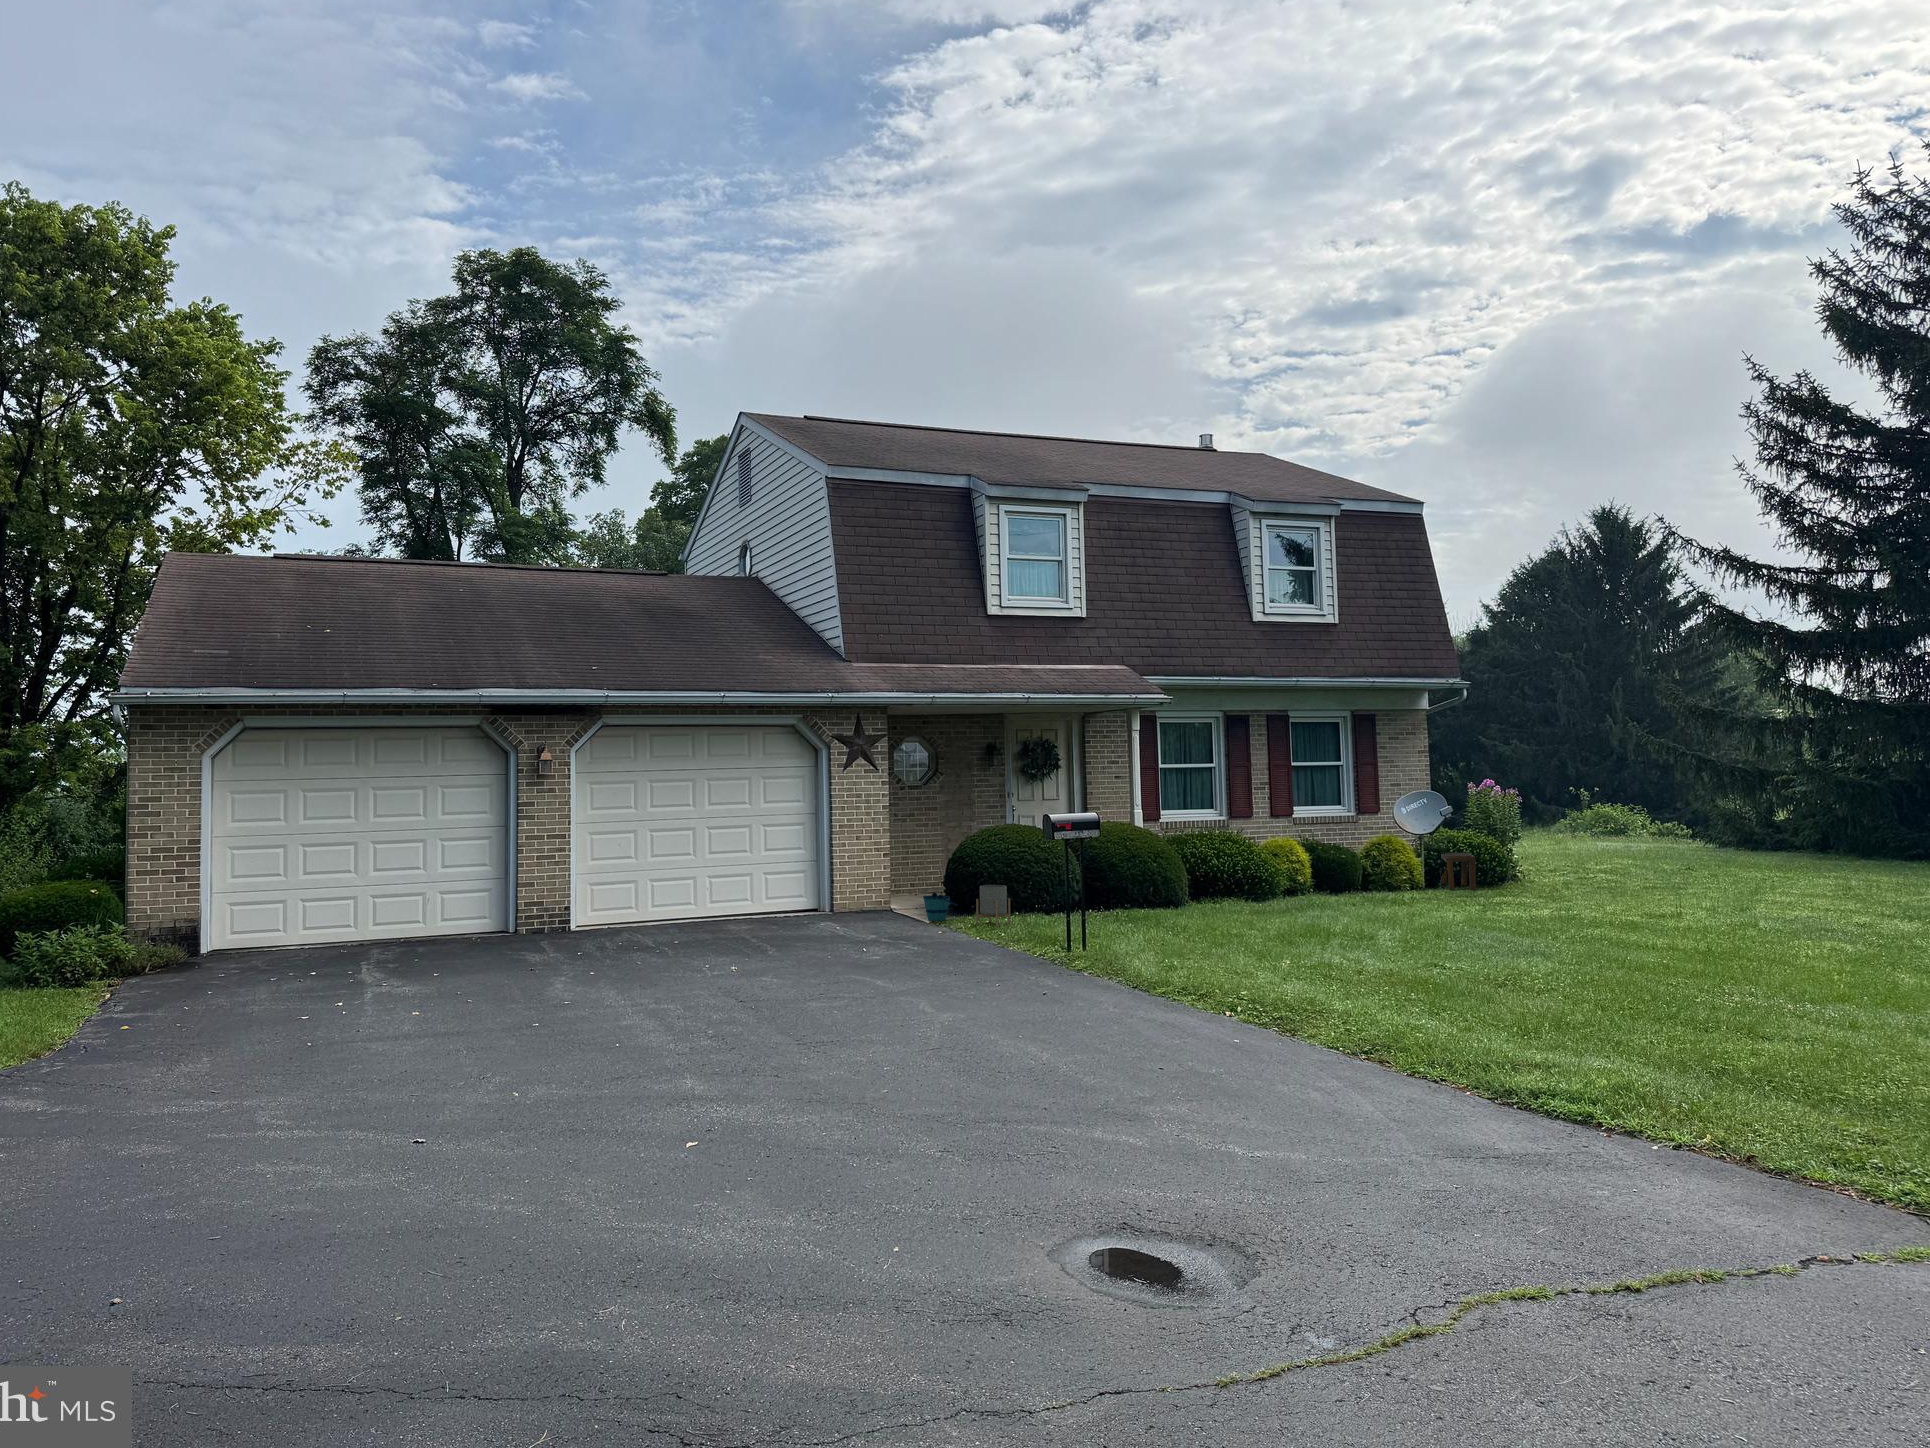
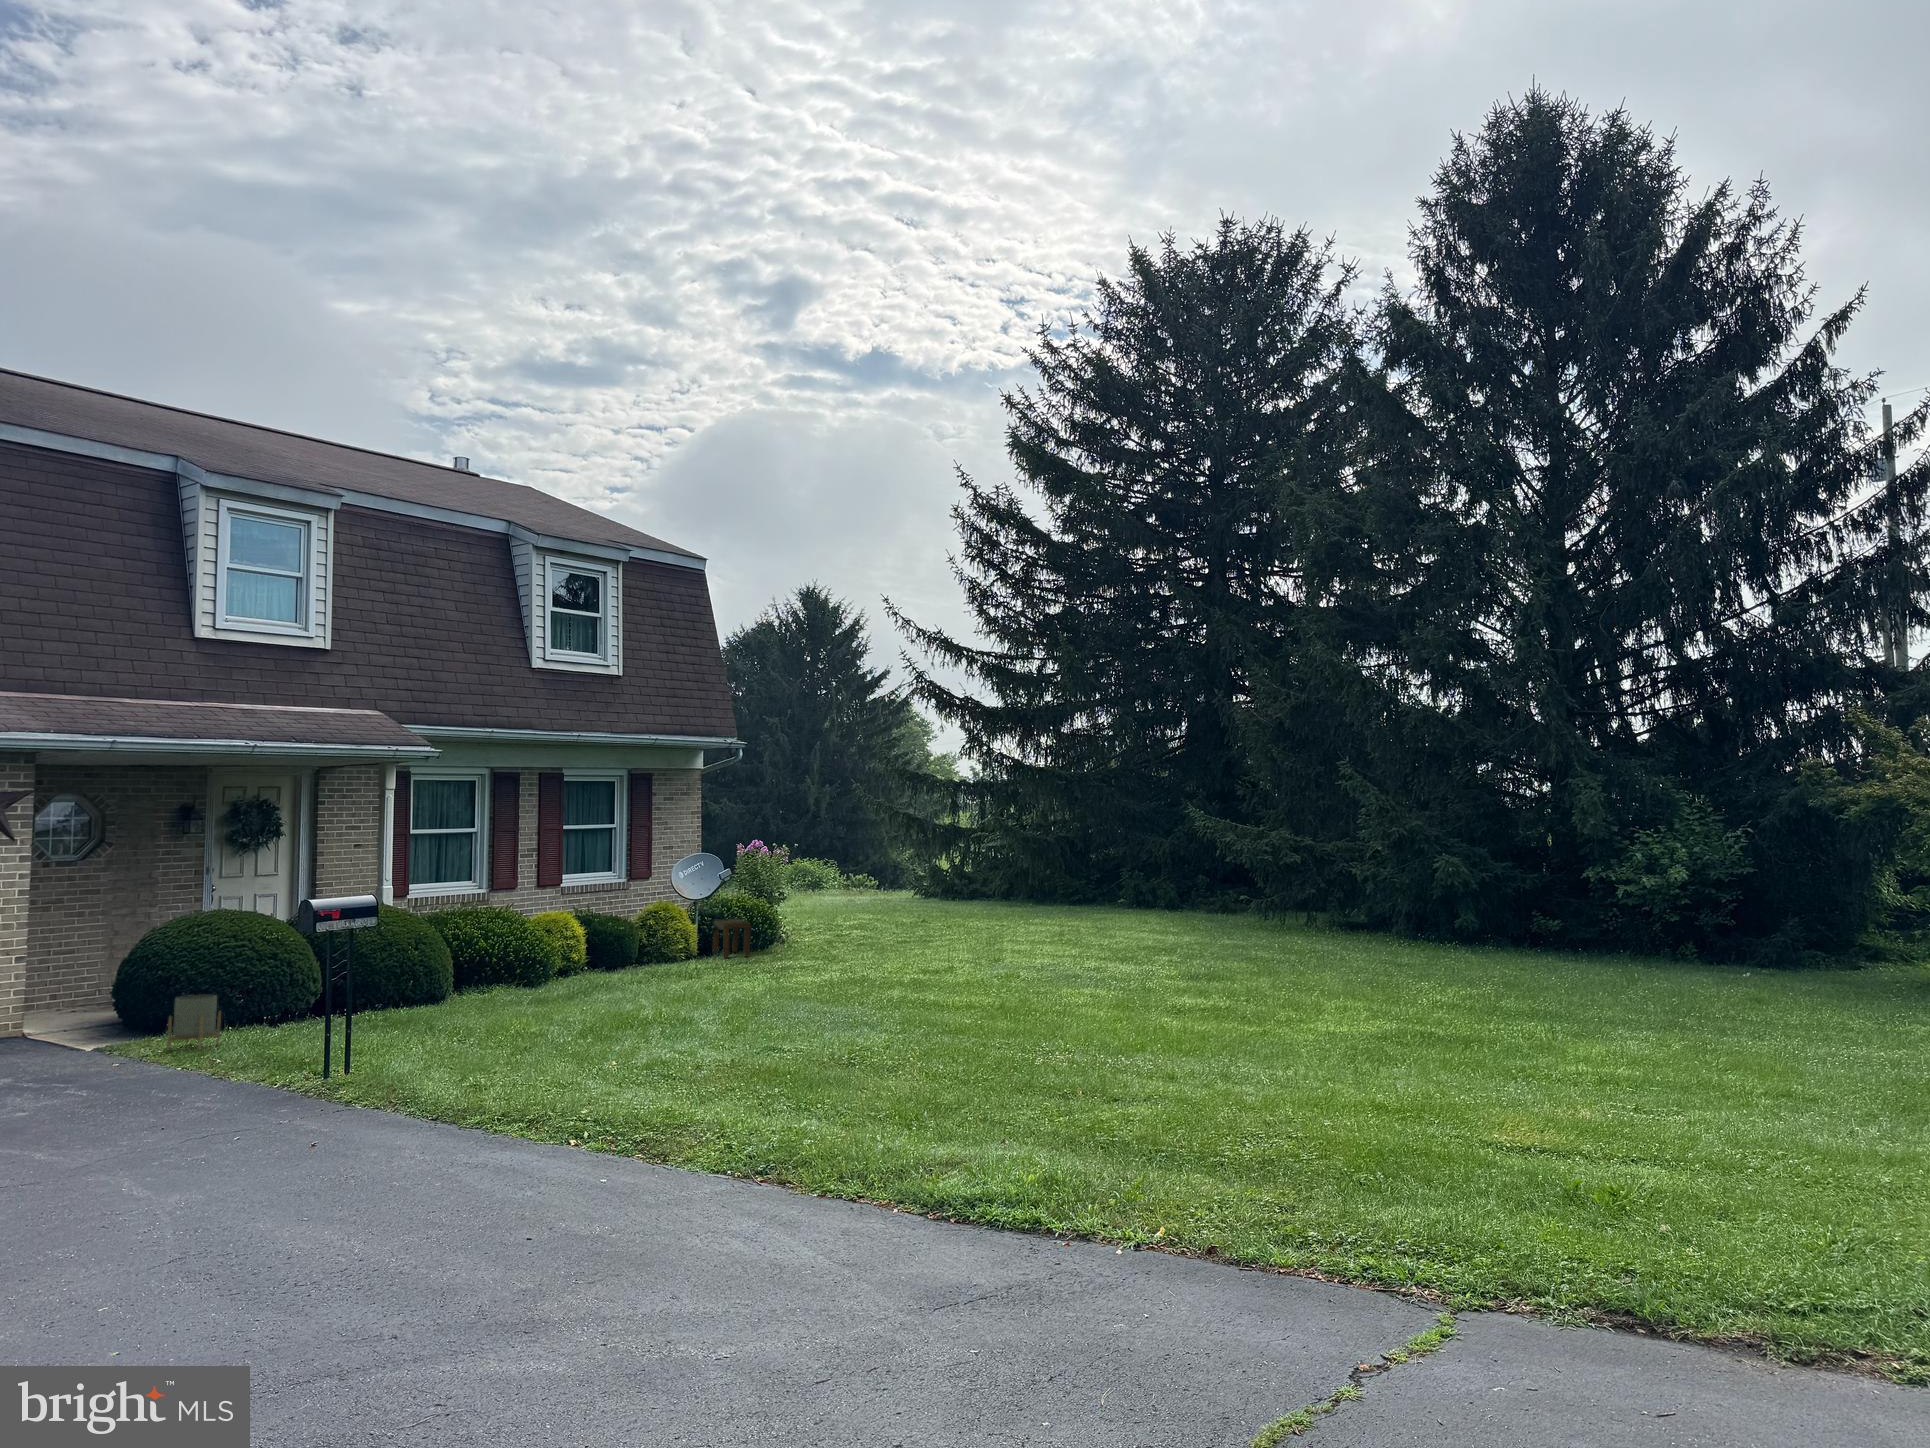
bucket: present [923,893,957,921] -> none [78,1012,135,1052]

